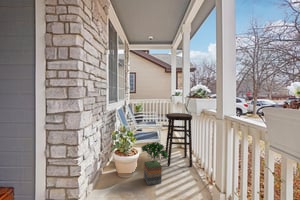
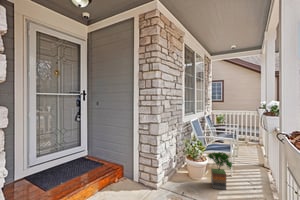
stool: present [165,113,192,167] -> none [238,127,268,184]

